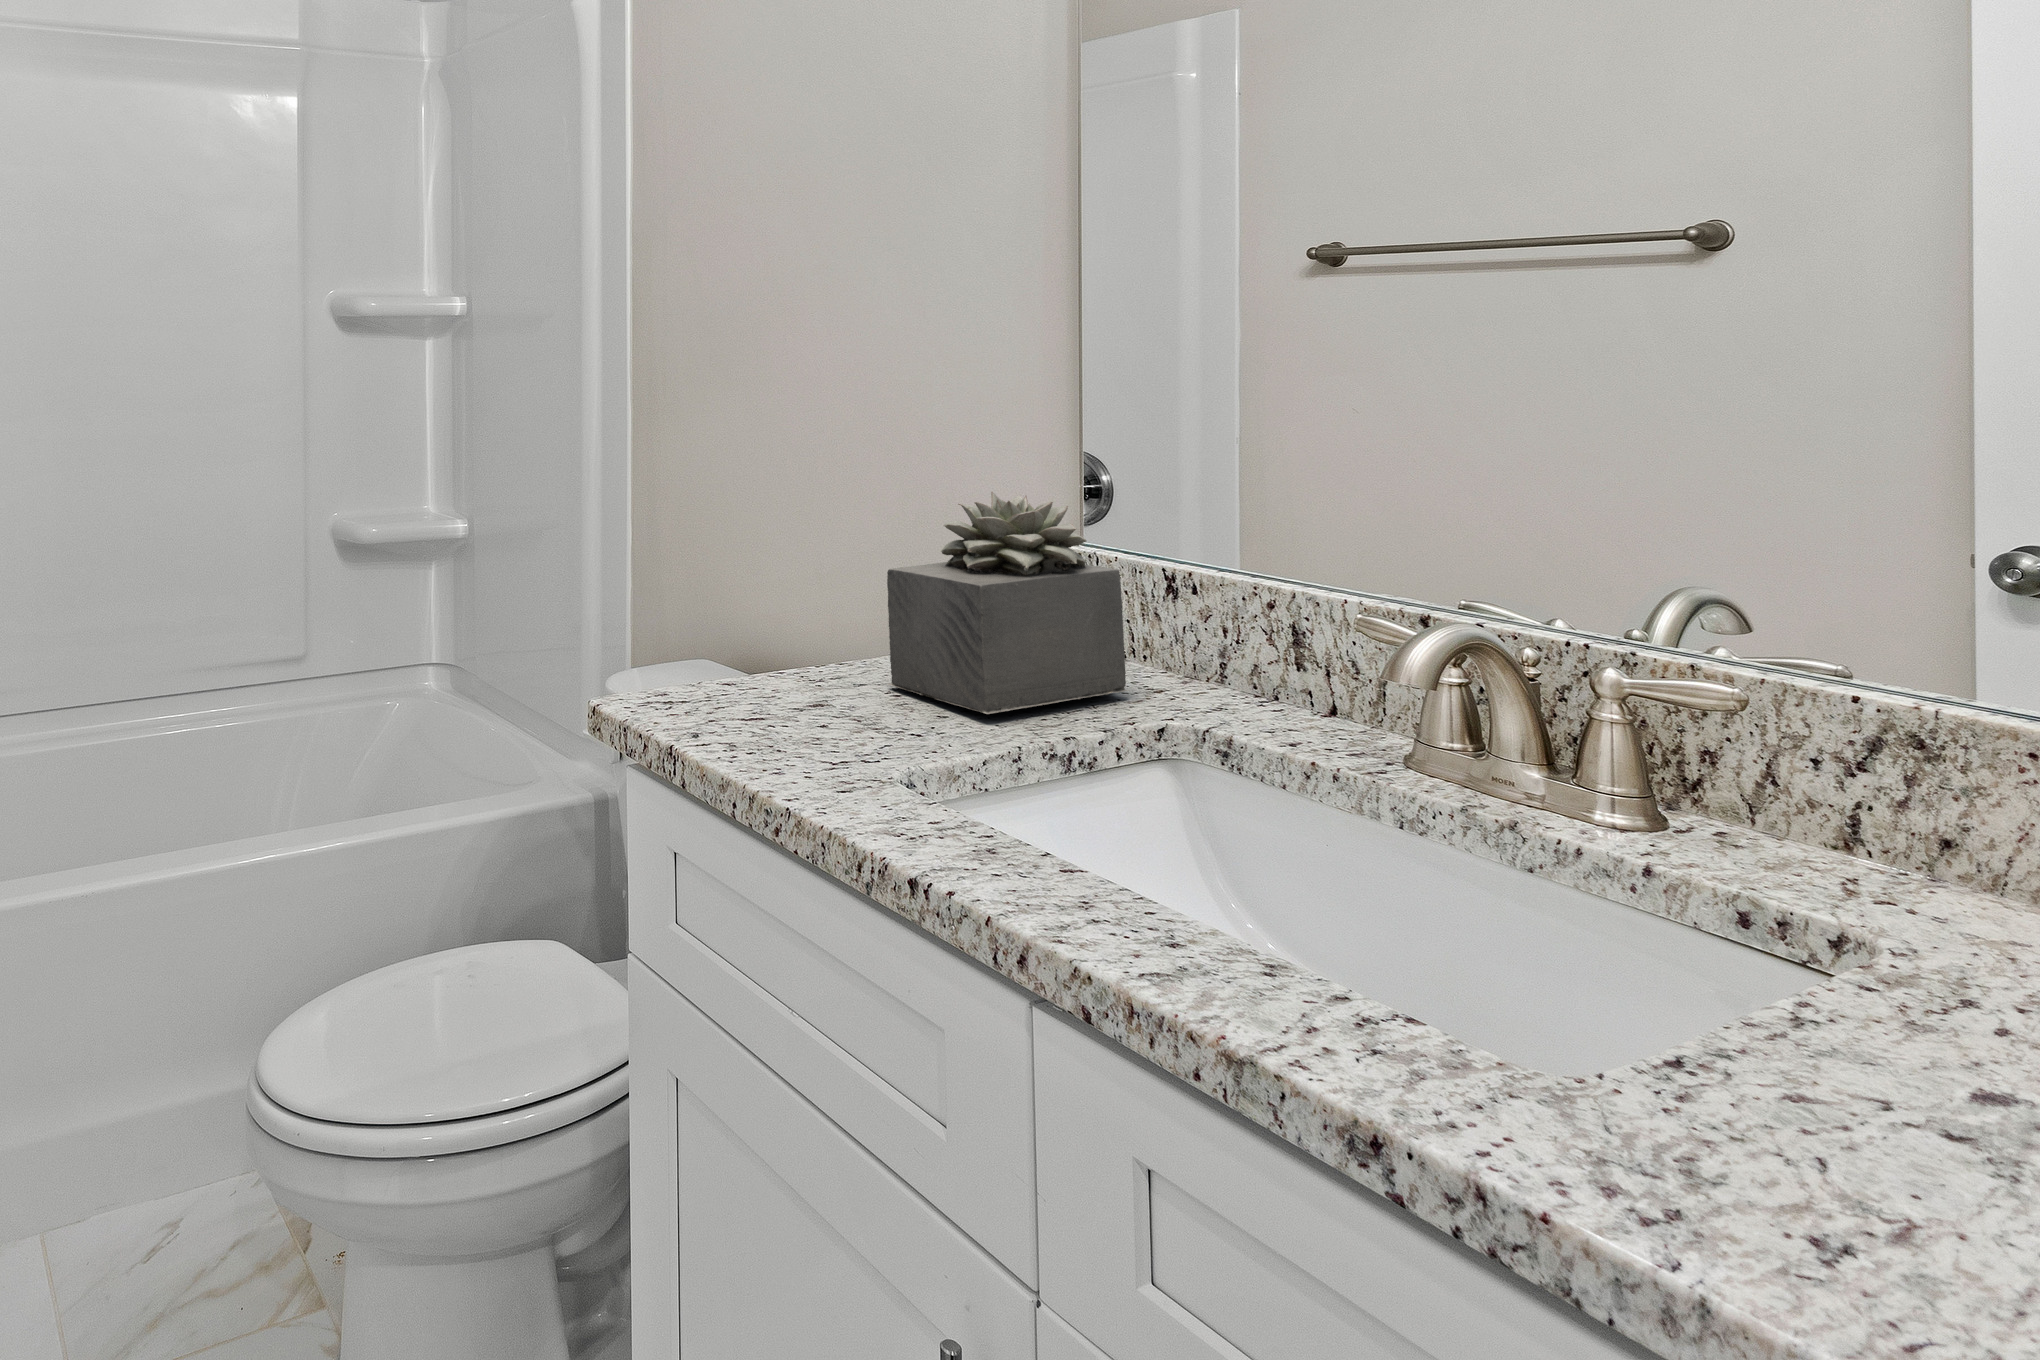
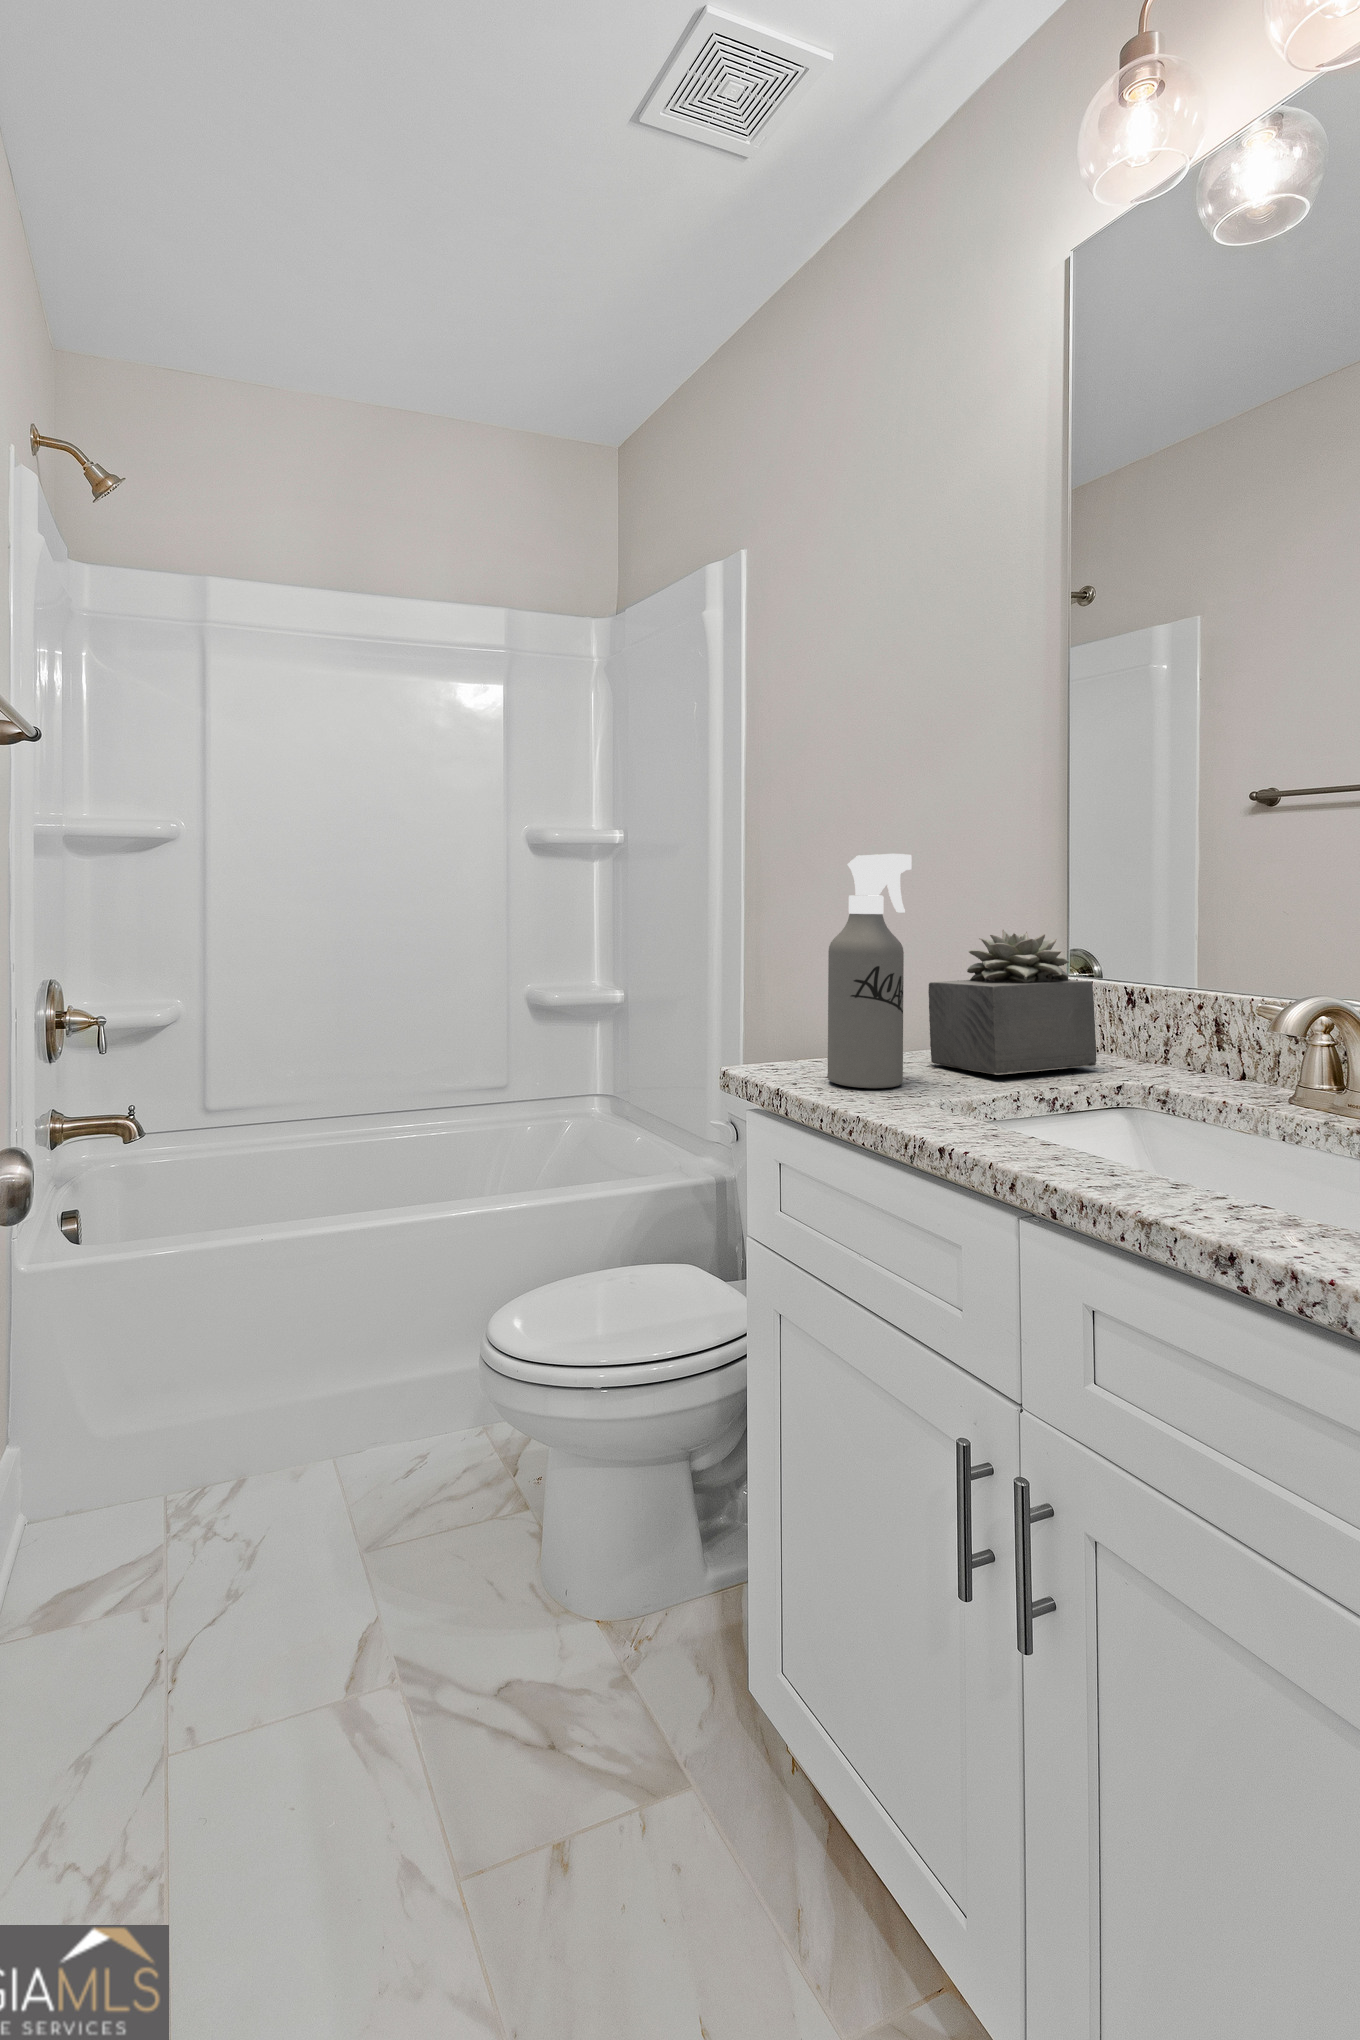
spray bottle: none [744,397,864,743] -> present [828,854,912,1088]

